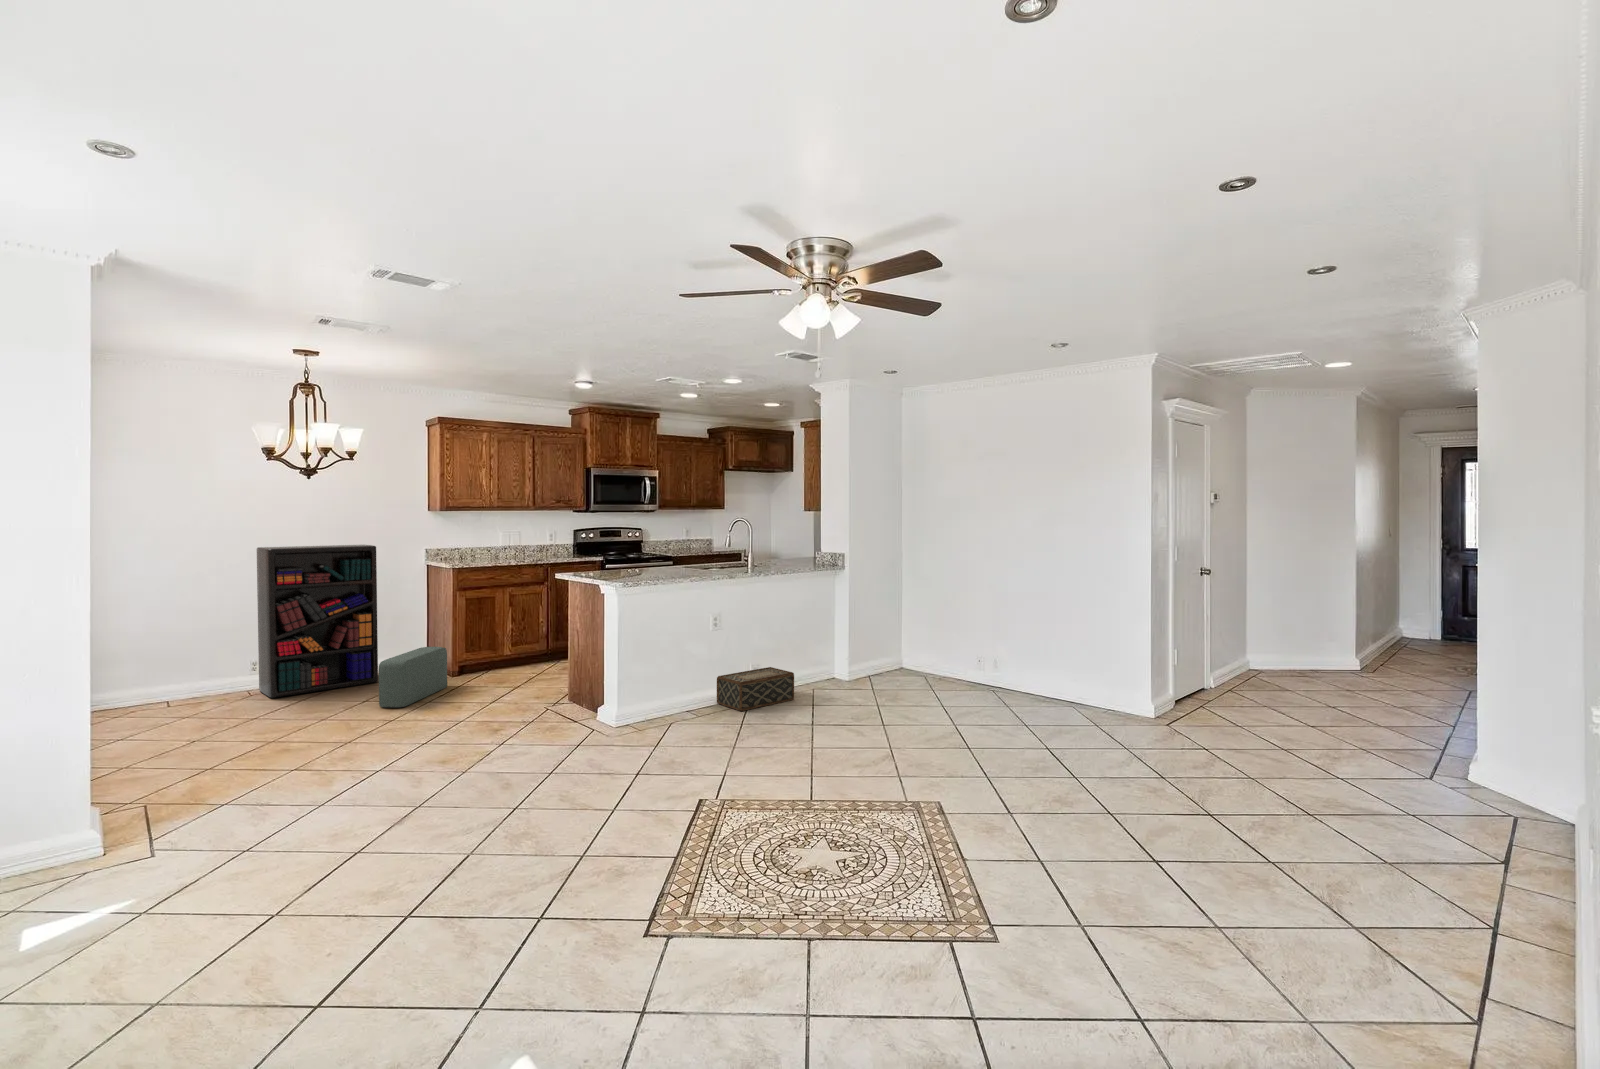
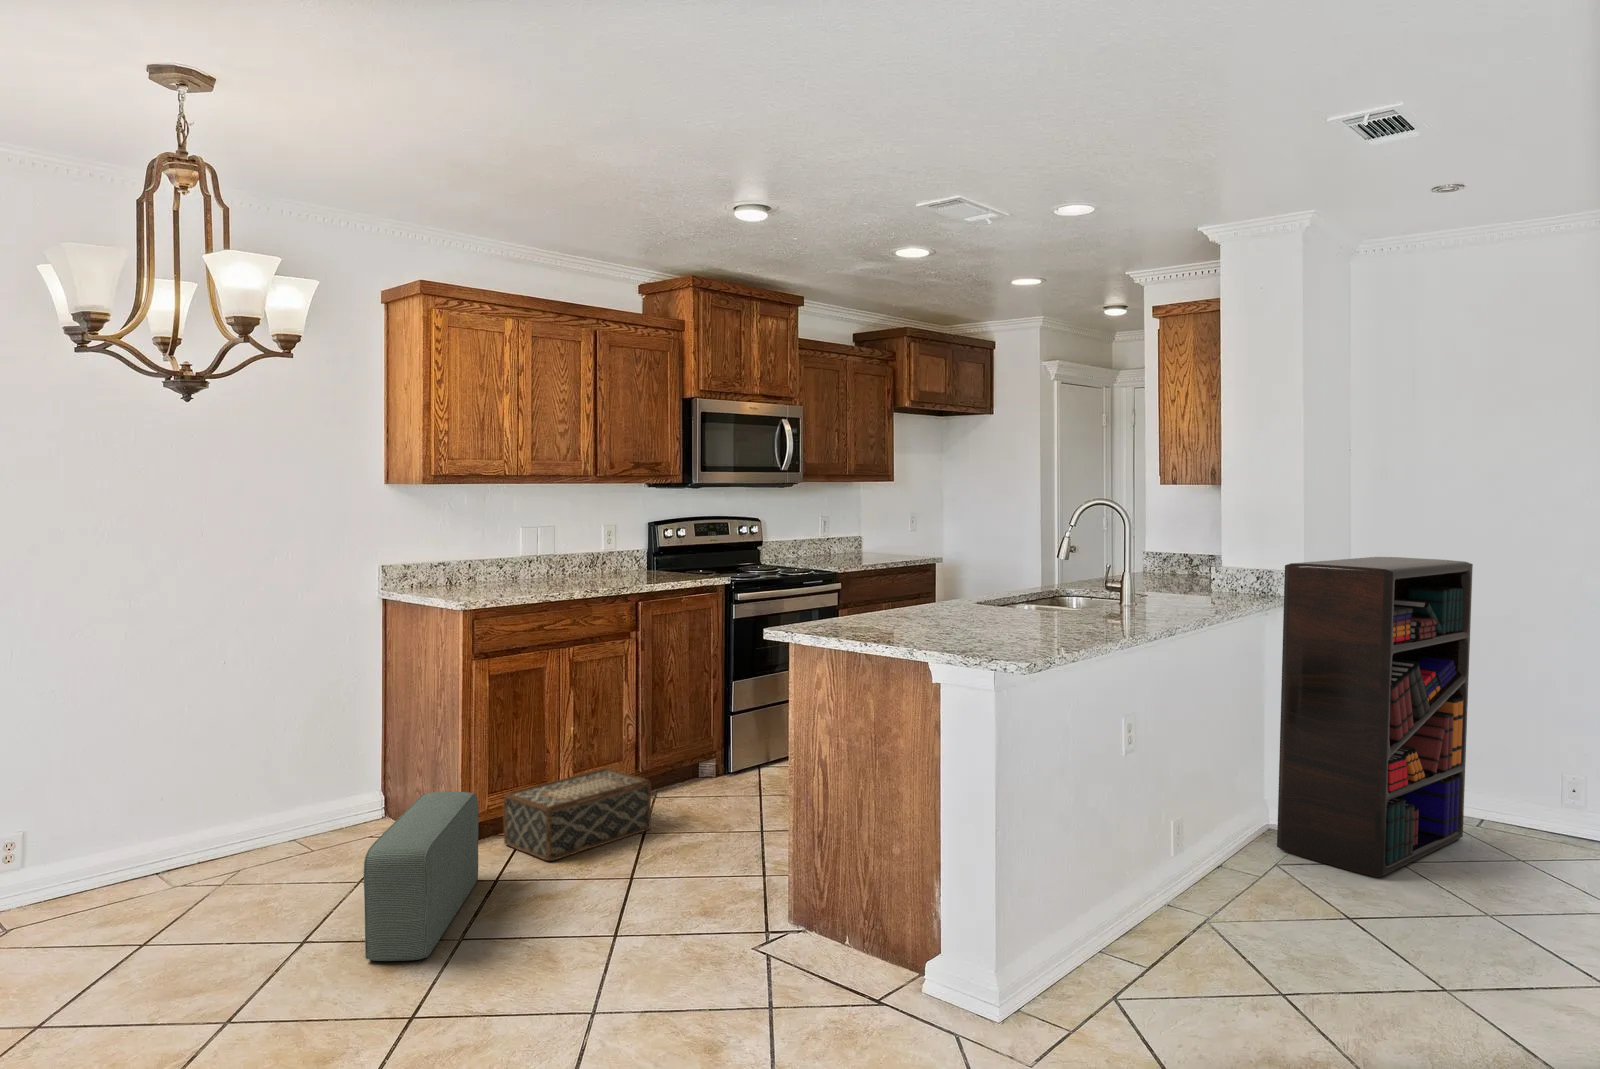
bookshelf: present [257,545,378,698] -> present [1277,557,1473,877]
woven basket: present [717,667,794,711] -> present [503,768,651,861]

